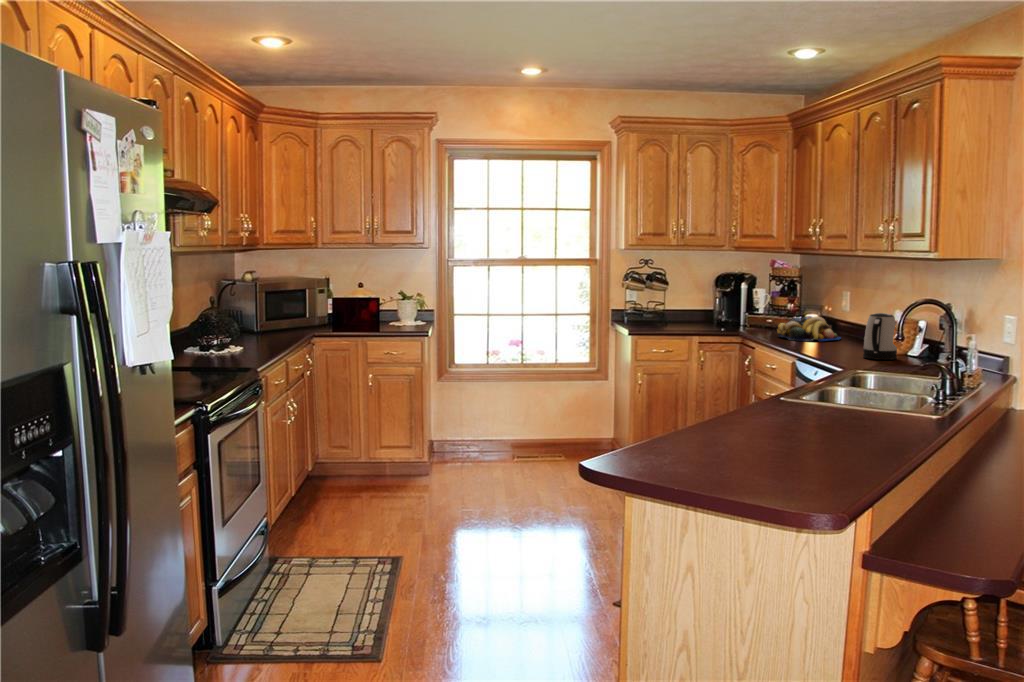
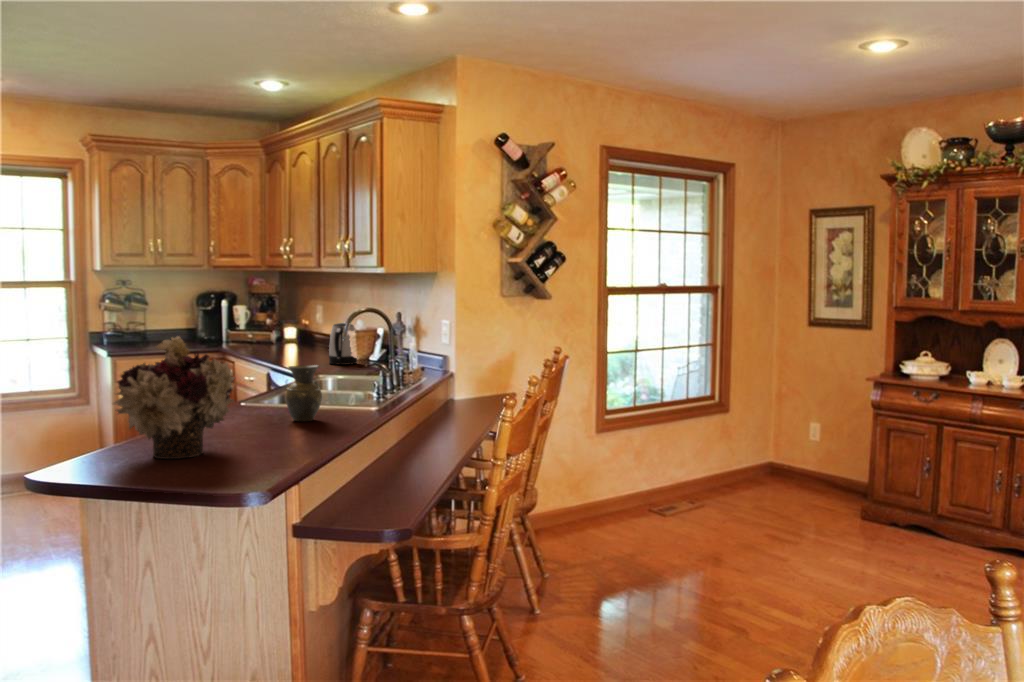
fruit bowl: present [777,316,841,341] -> none [257,330,316,353]
flower arrangement: none [700,341,806,457] -> present [114,336,235,459]
vase: none [841,368,881,428] -> present [285,365,322,421]

